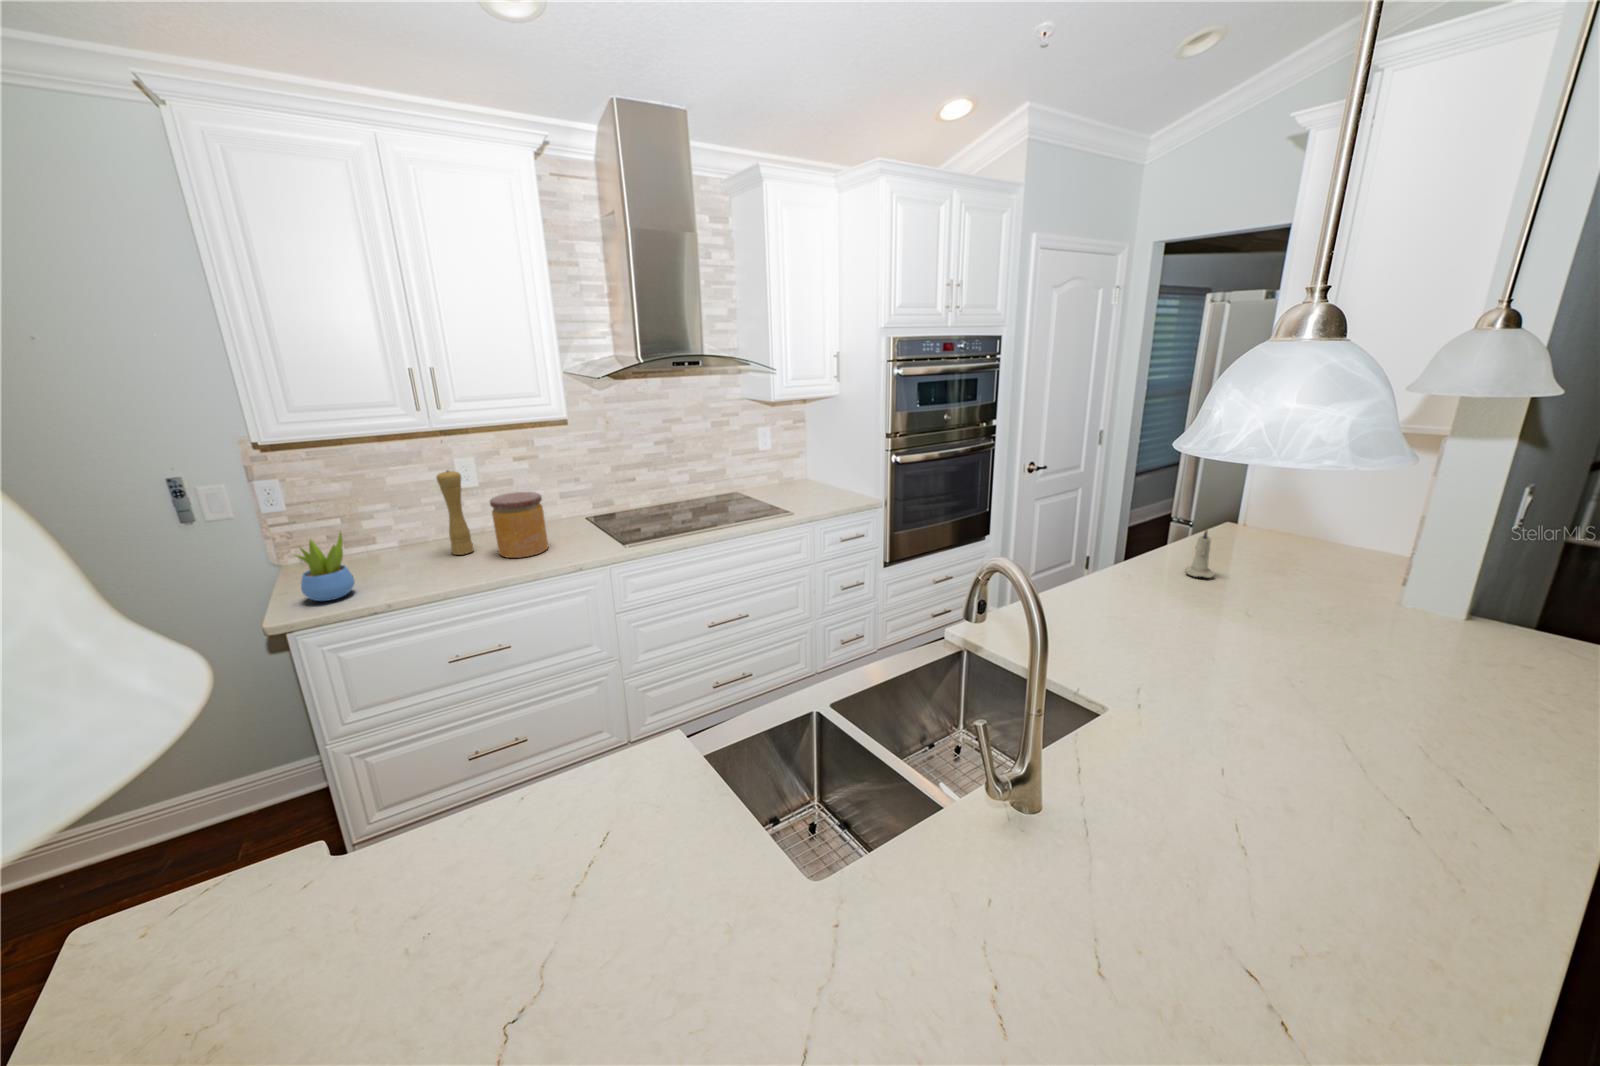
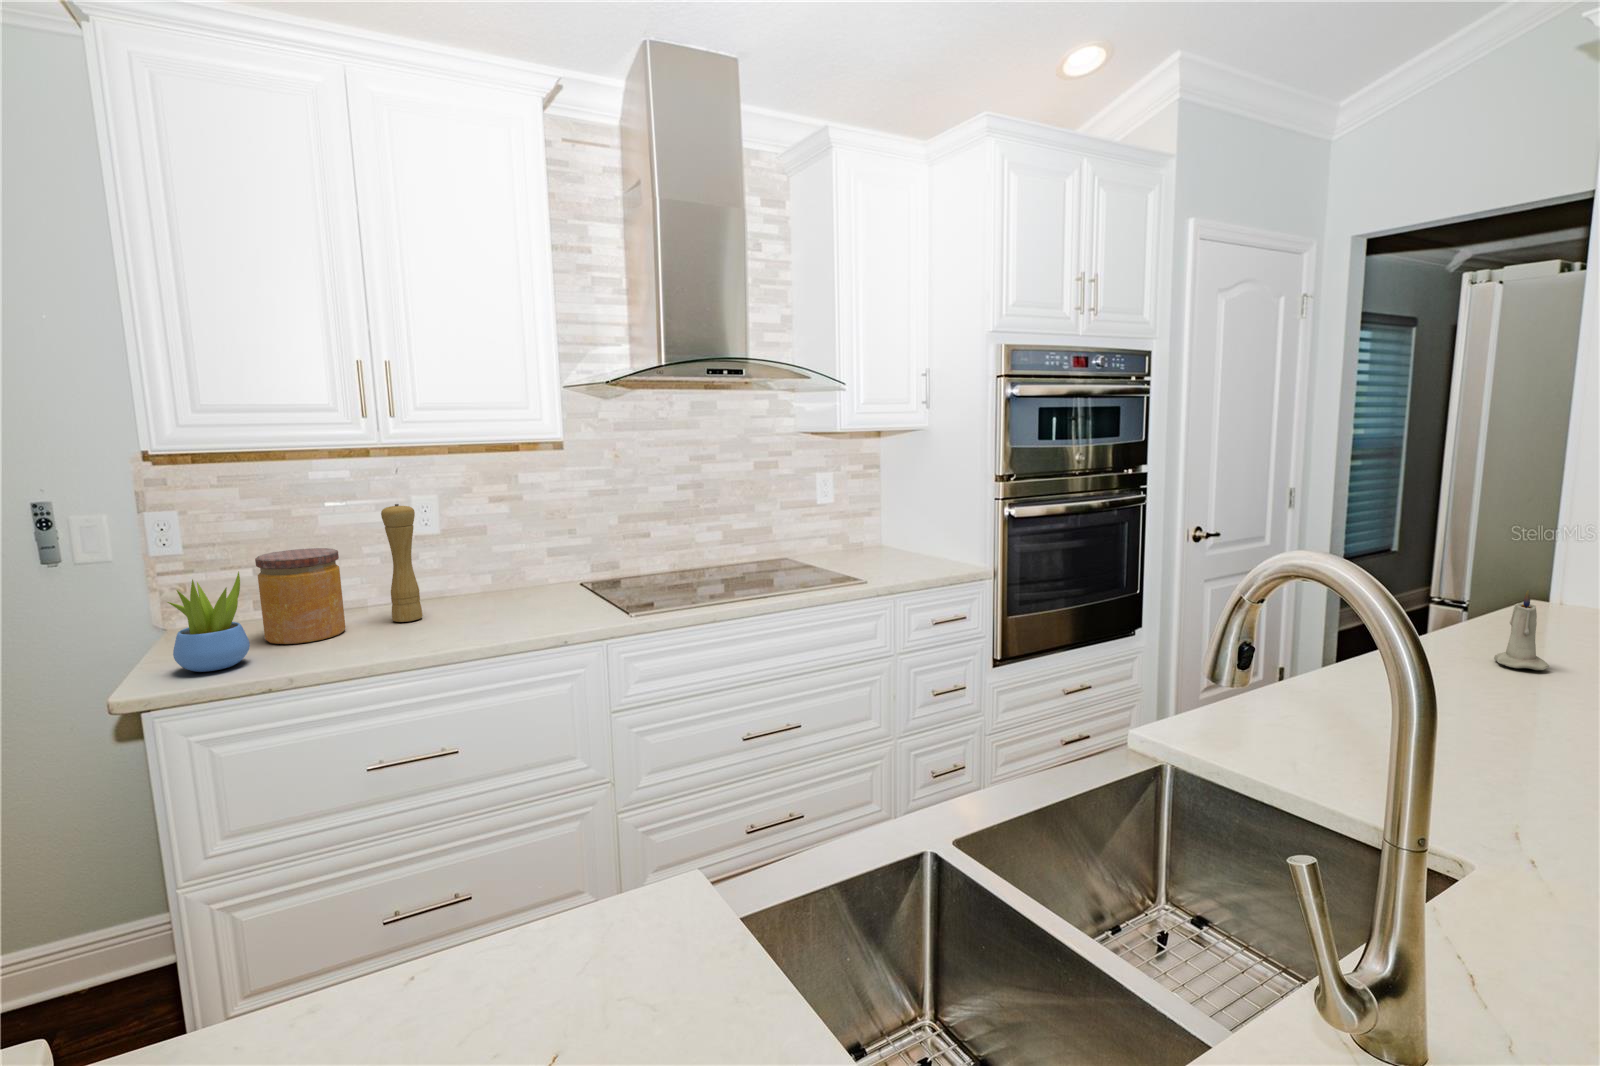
jar: present [490,492,548,558] -> present [255,548,345,644]

